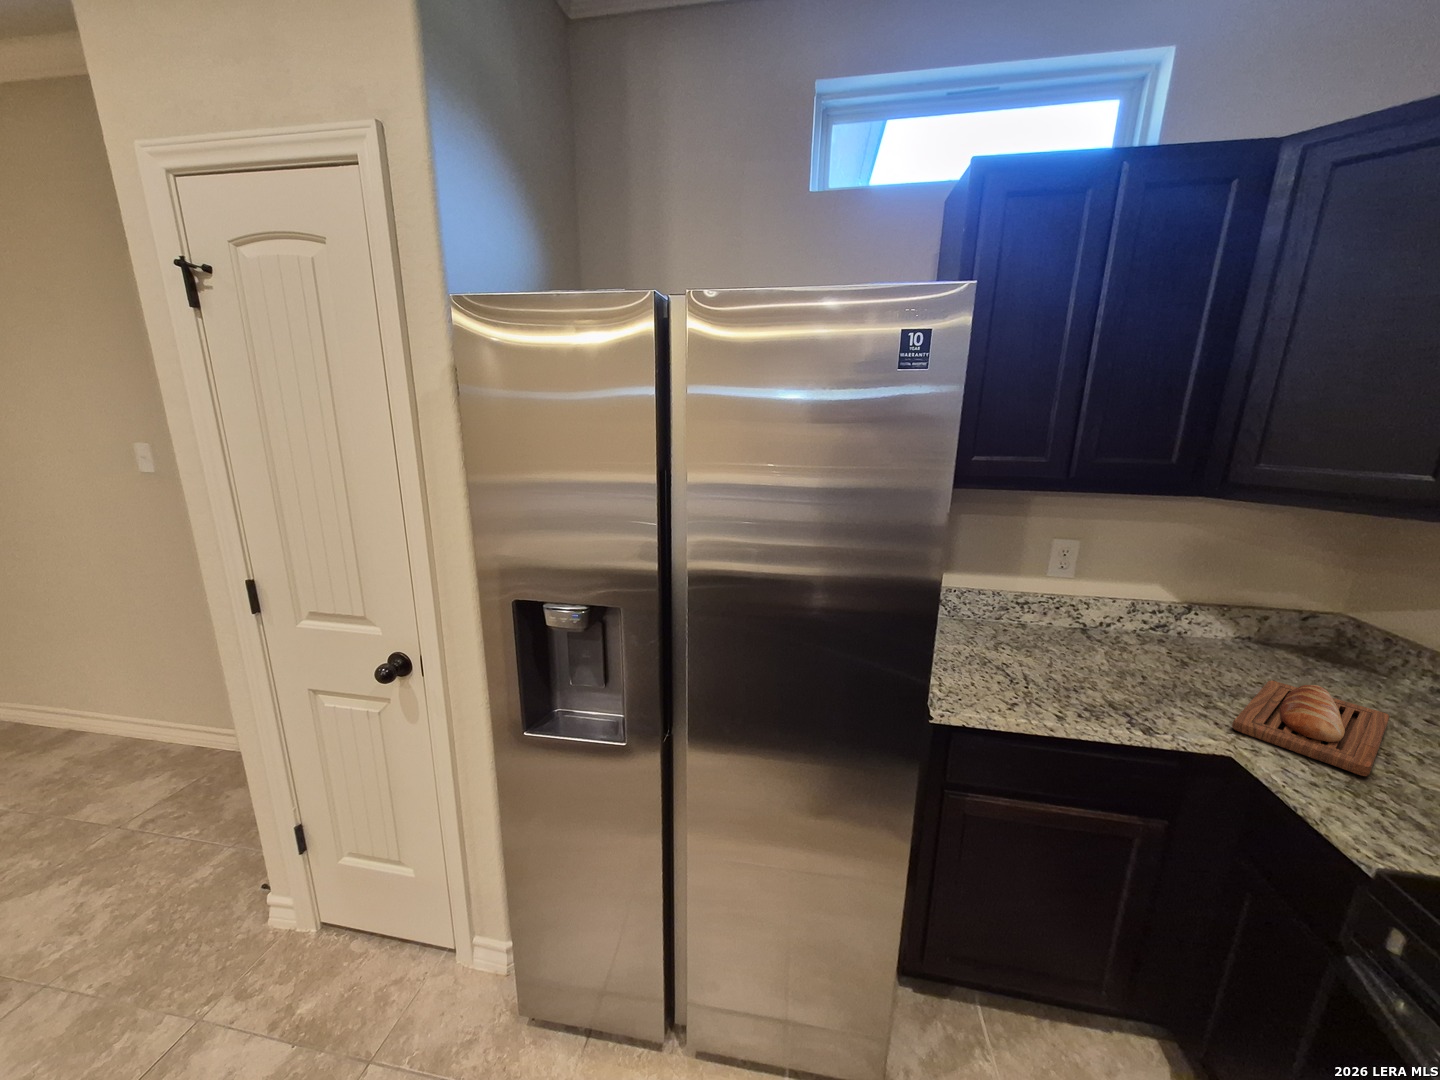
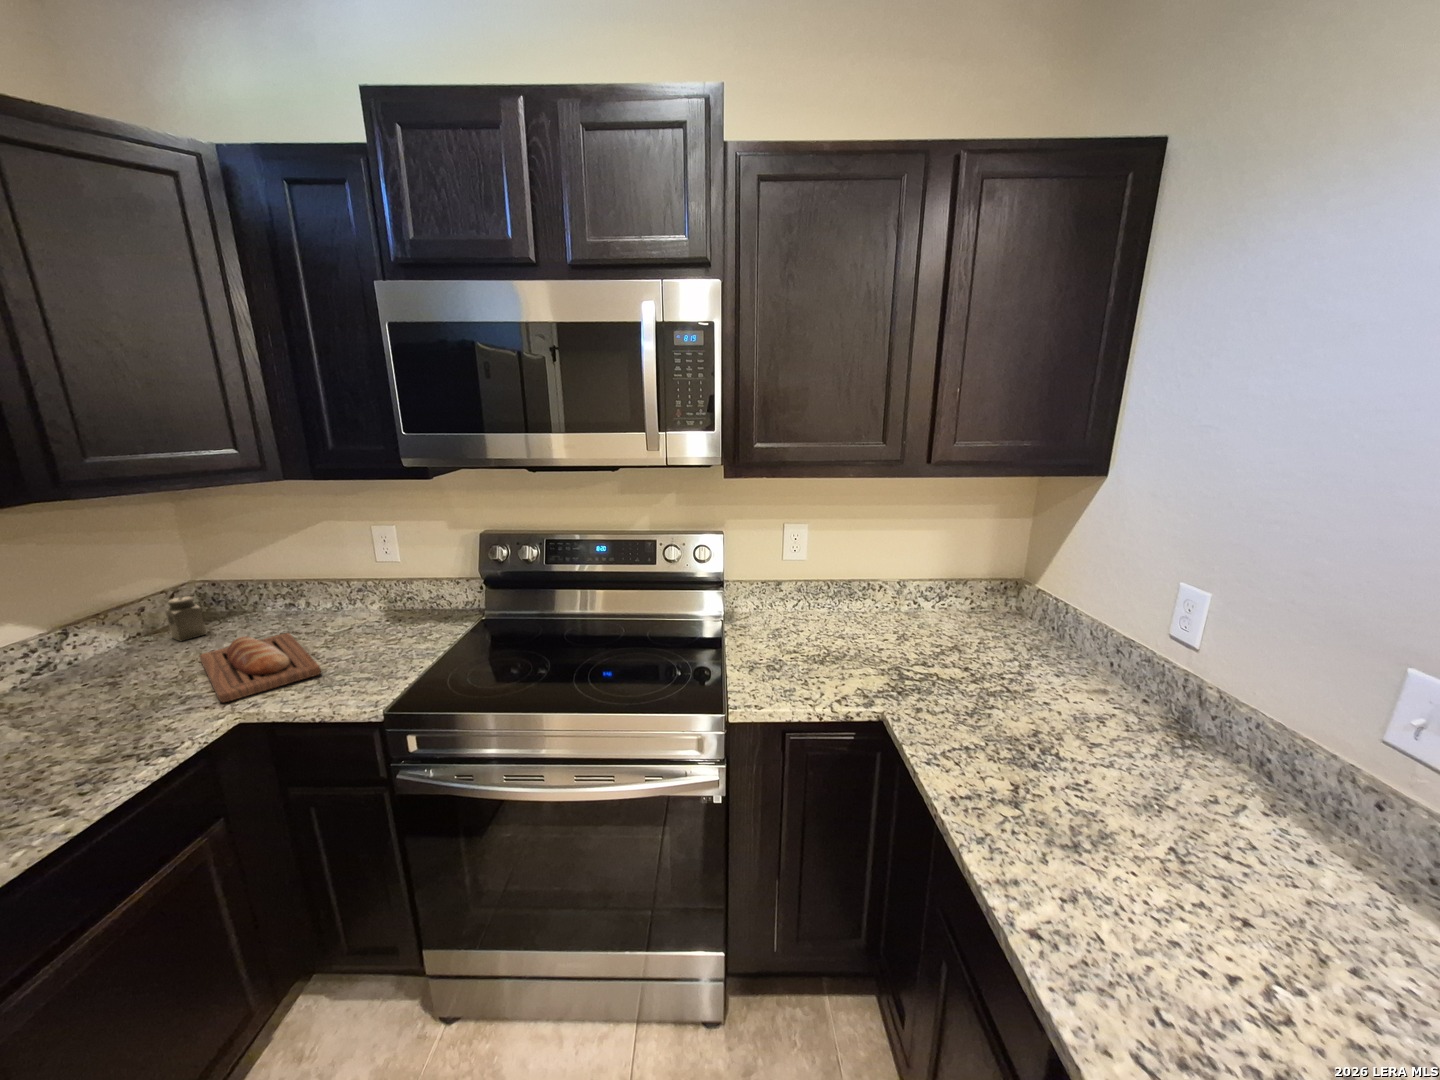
salt shaker: none [1272,620,1314,668] -> present [166,597,206,641]

